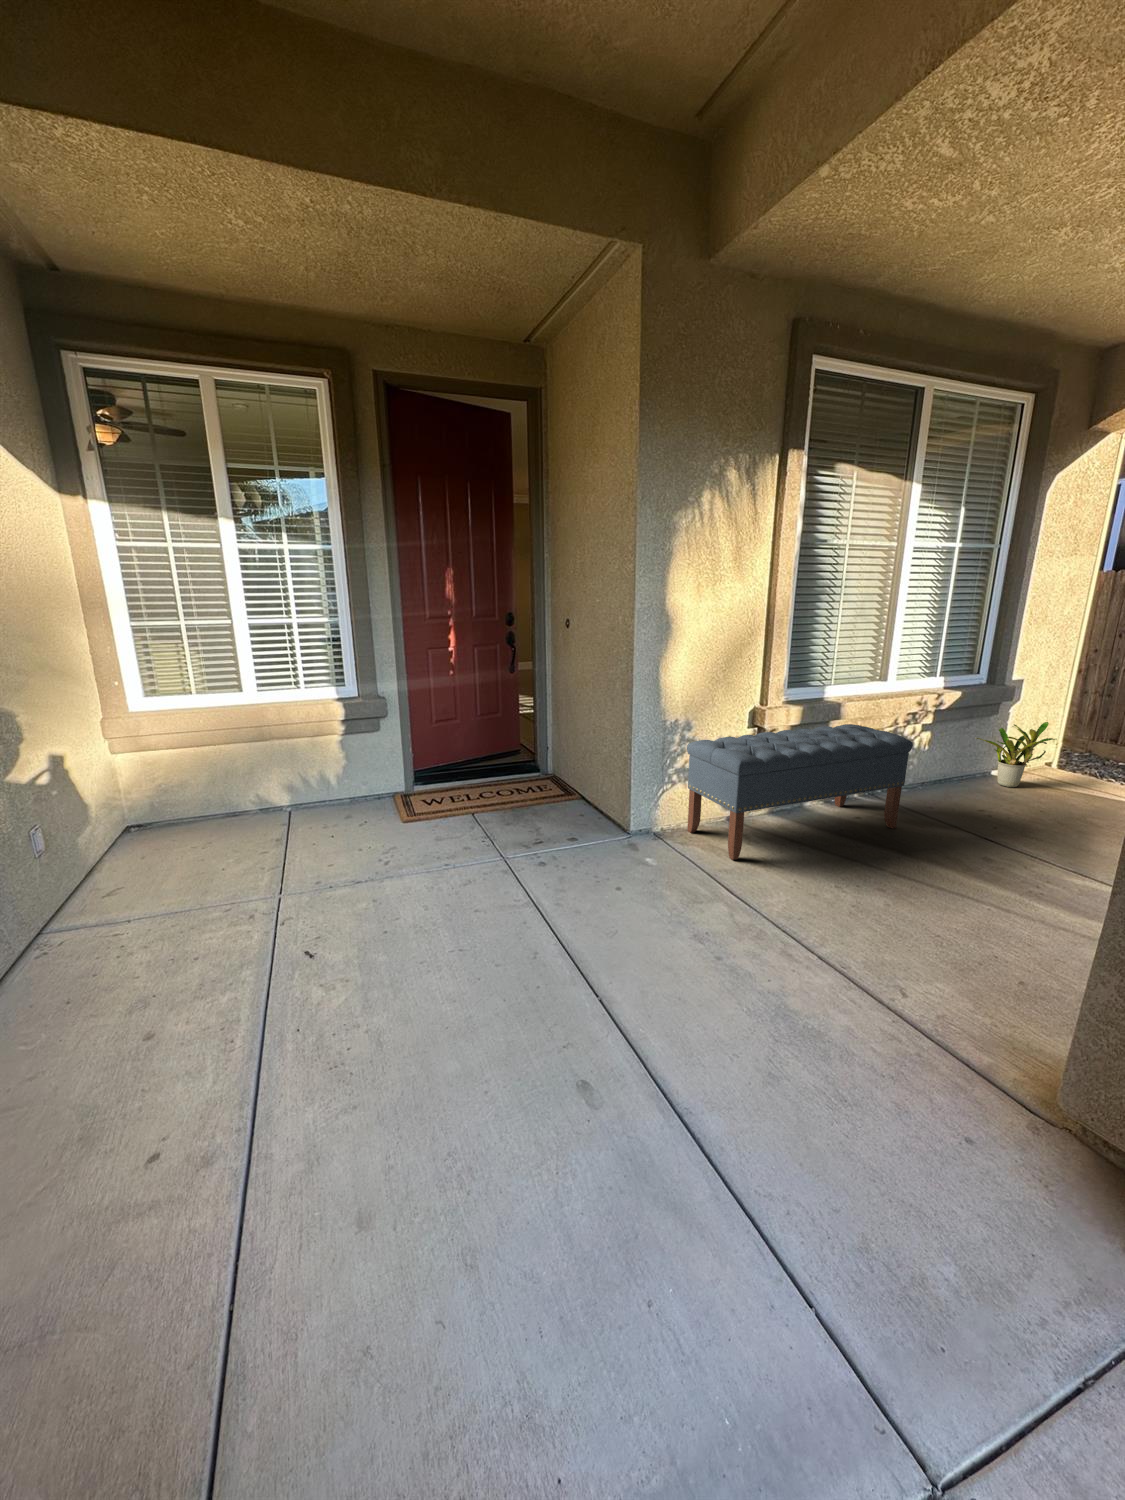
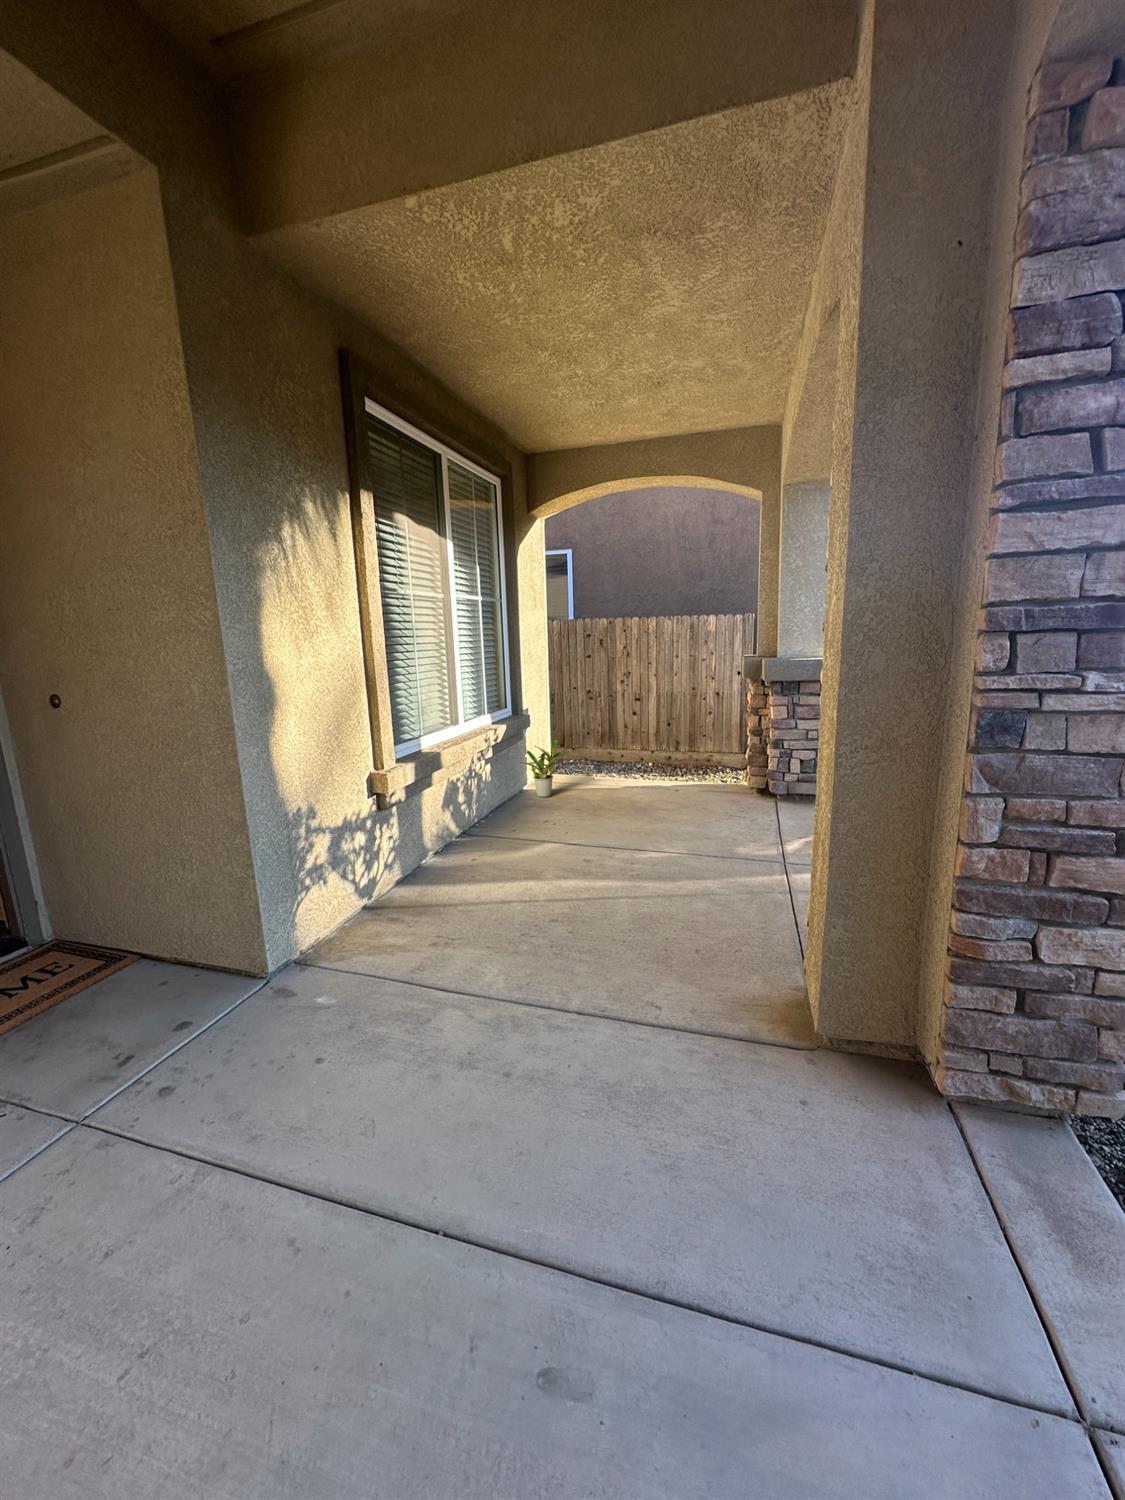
bench: present [687,724,913,860] -> none [318,771,513,952]

